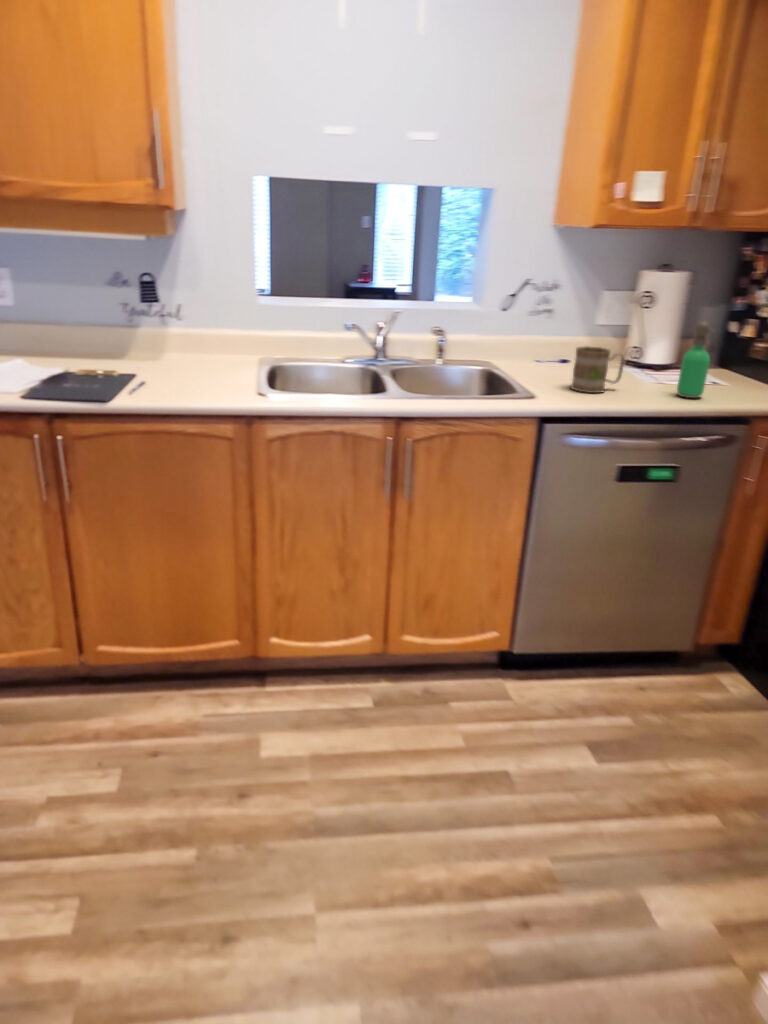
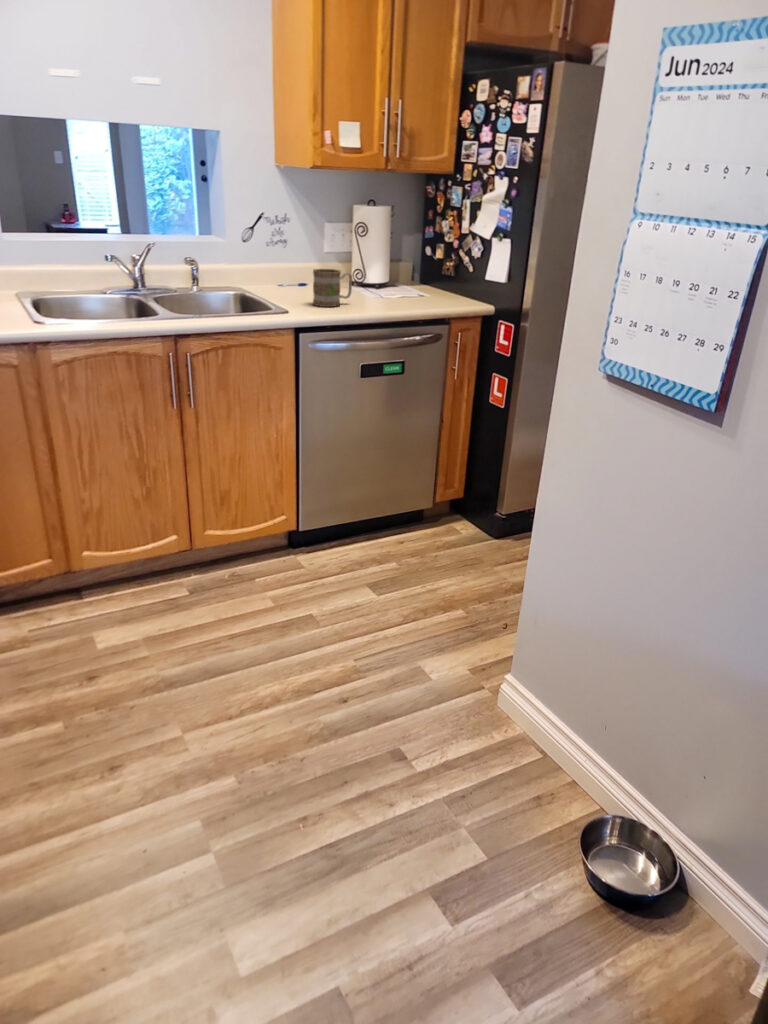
soap dispenser: present [677,321,715,398] -> none [394,244,417,306]

